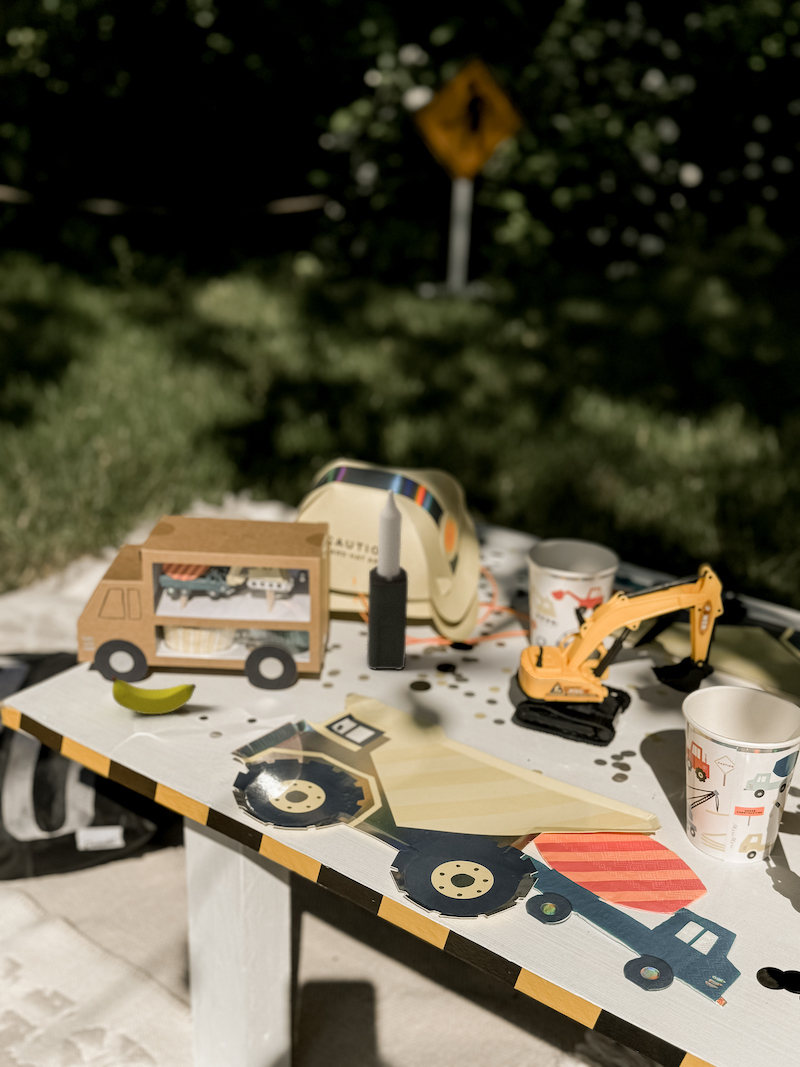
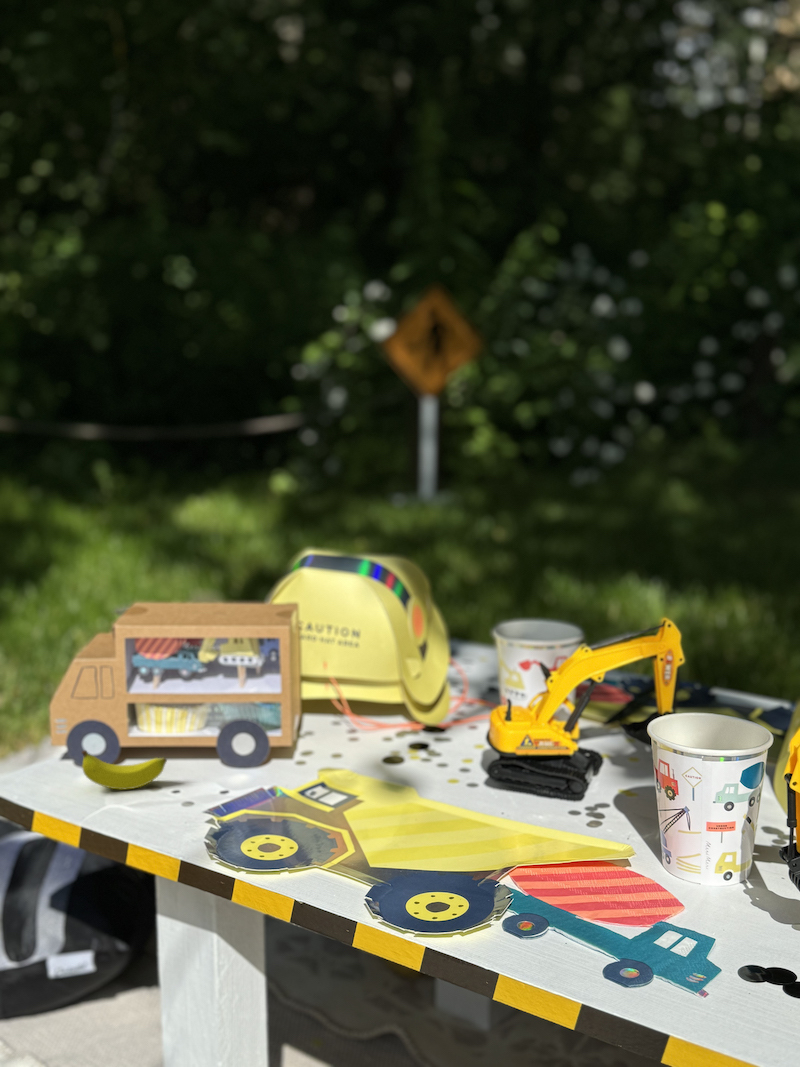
candle: present [367,490,408,670] -> none [338,560,378,746]

